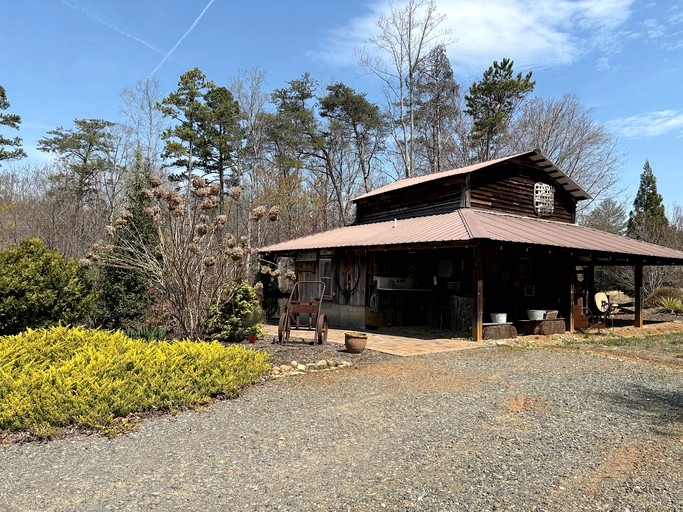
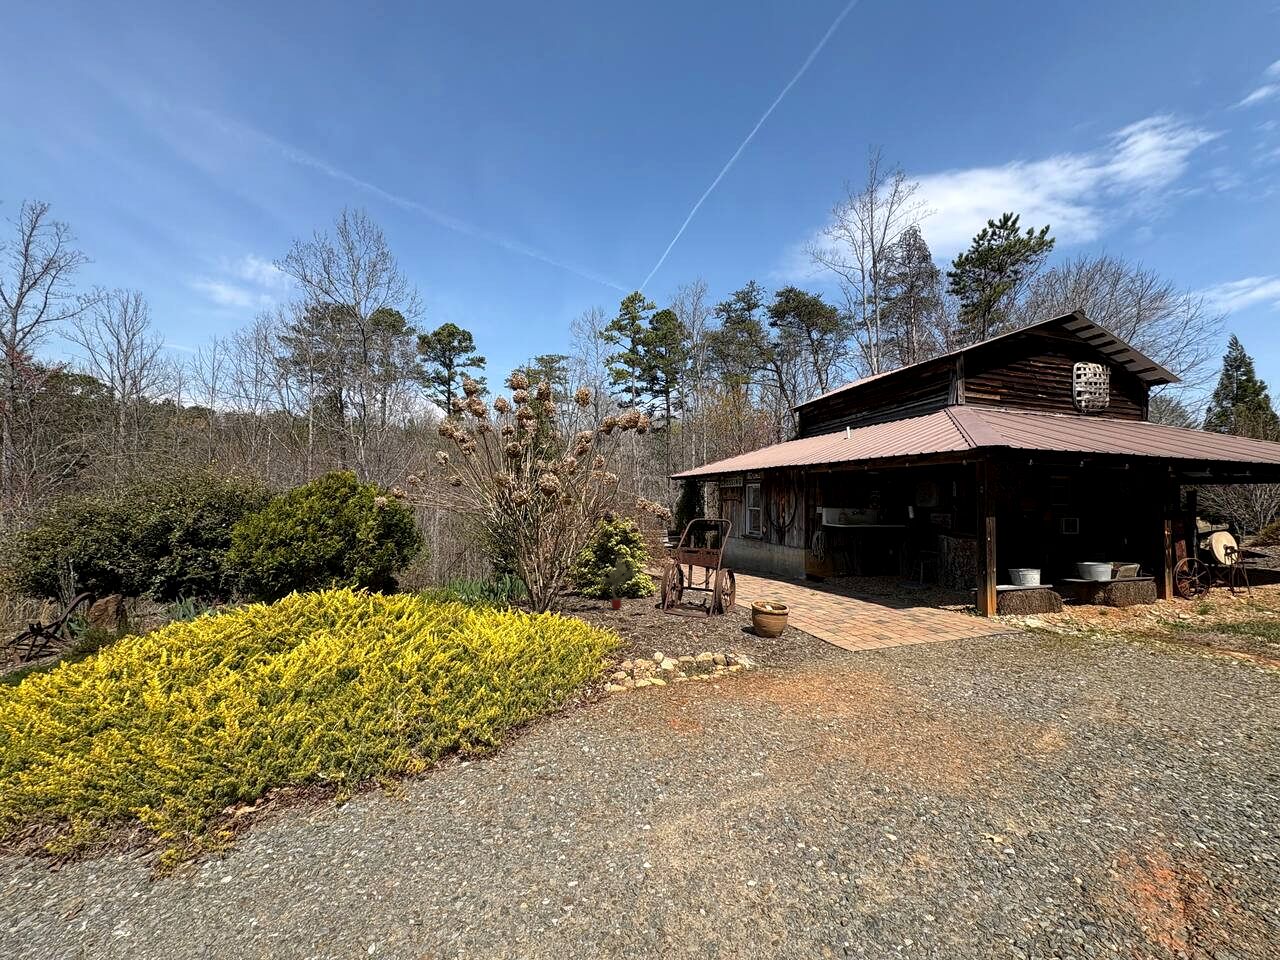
lounge chair: present [573,305,606,335] -> none [1167,553,1248,610]

